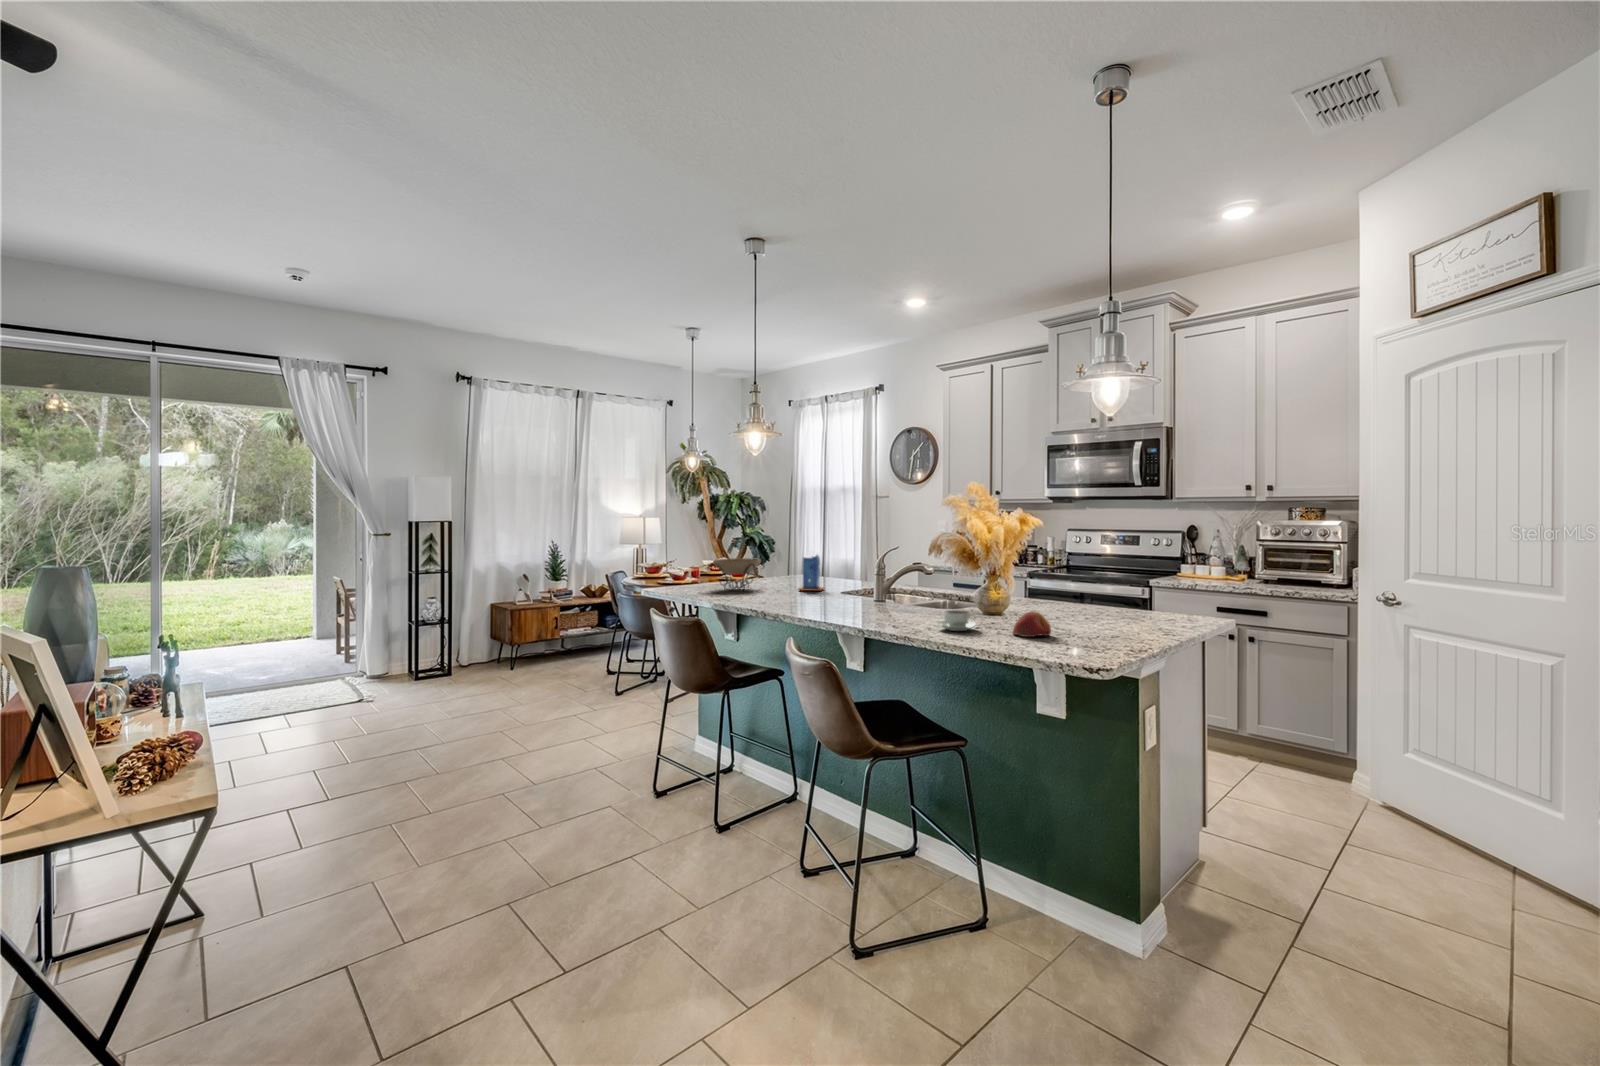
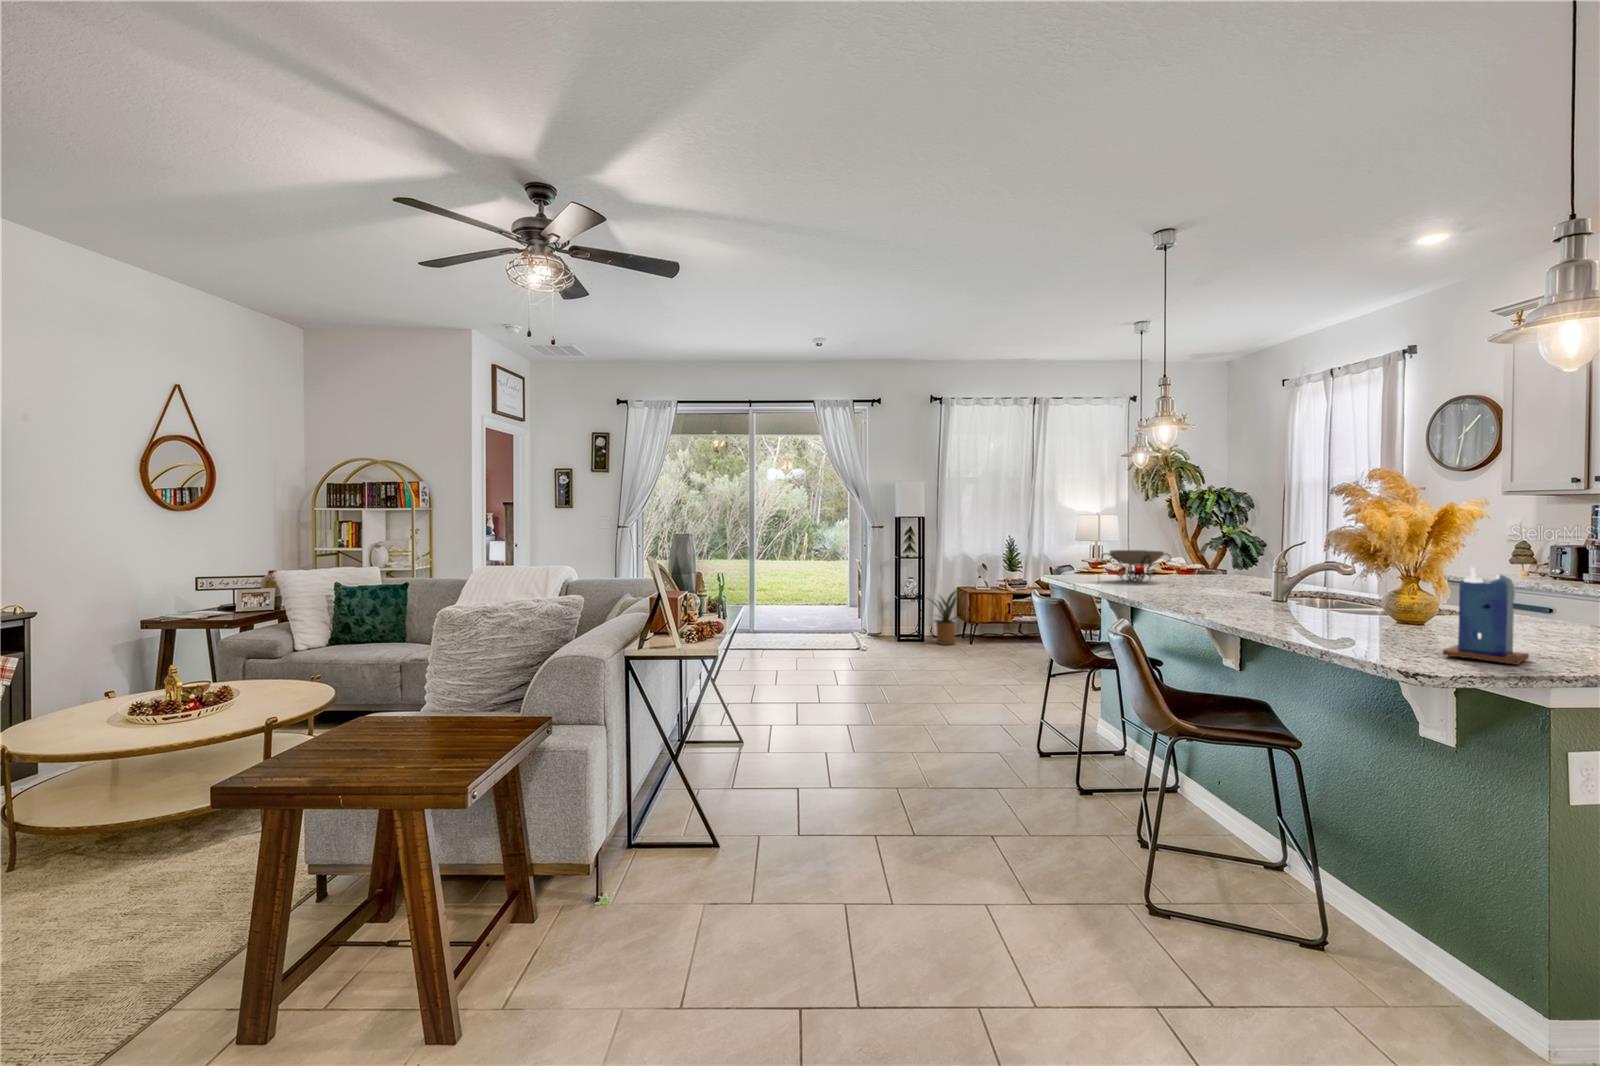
candle: present [798,553,824,591] -> present [1443,567,1529,665]
house plant: none [448,605,509,674] -> present [933,591,958,645]
coffee cup: present [938,610,977,631] -> none [1285,605,1343,629]
apple: present [1013,611,1051,637] -> none [1381,612,1442,645]

